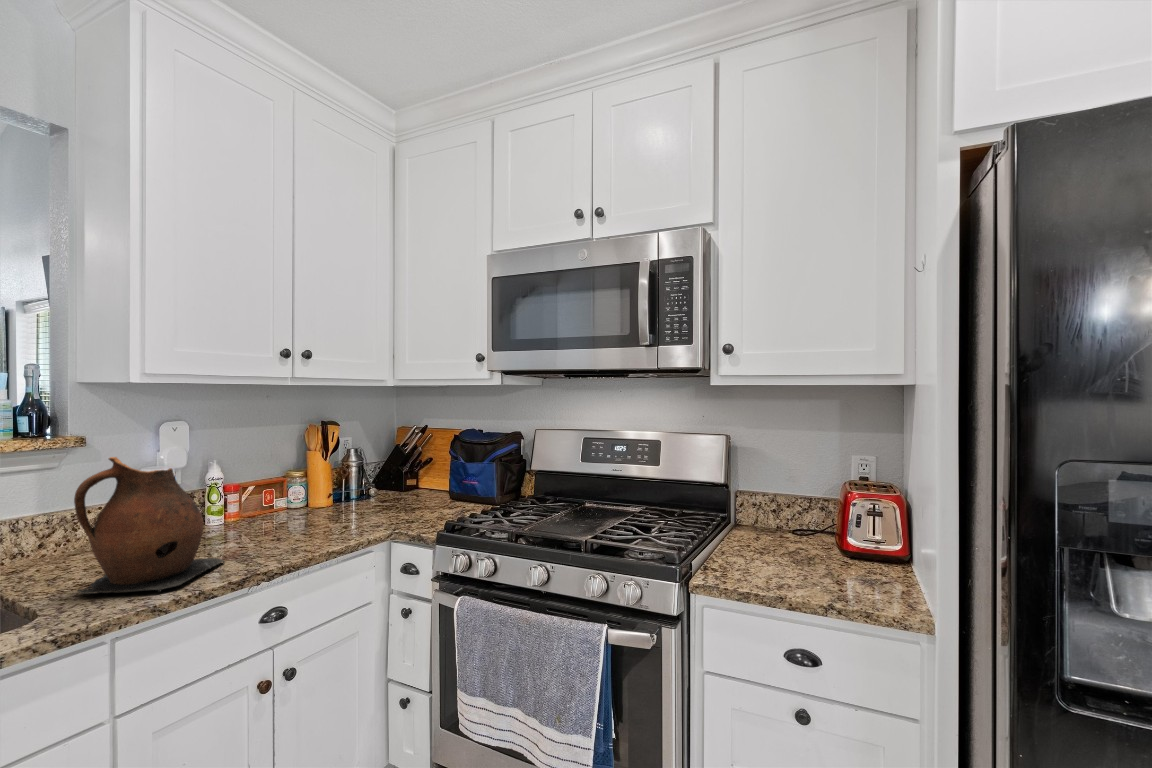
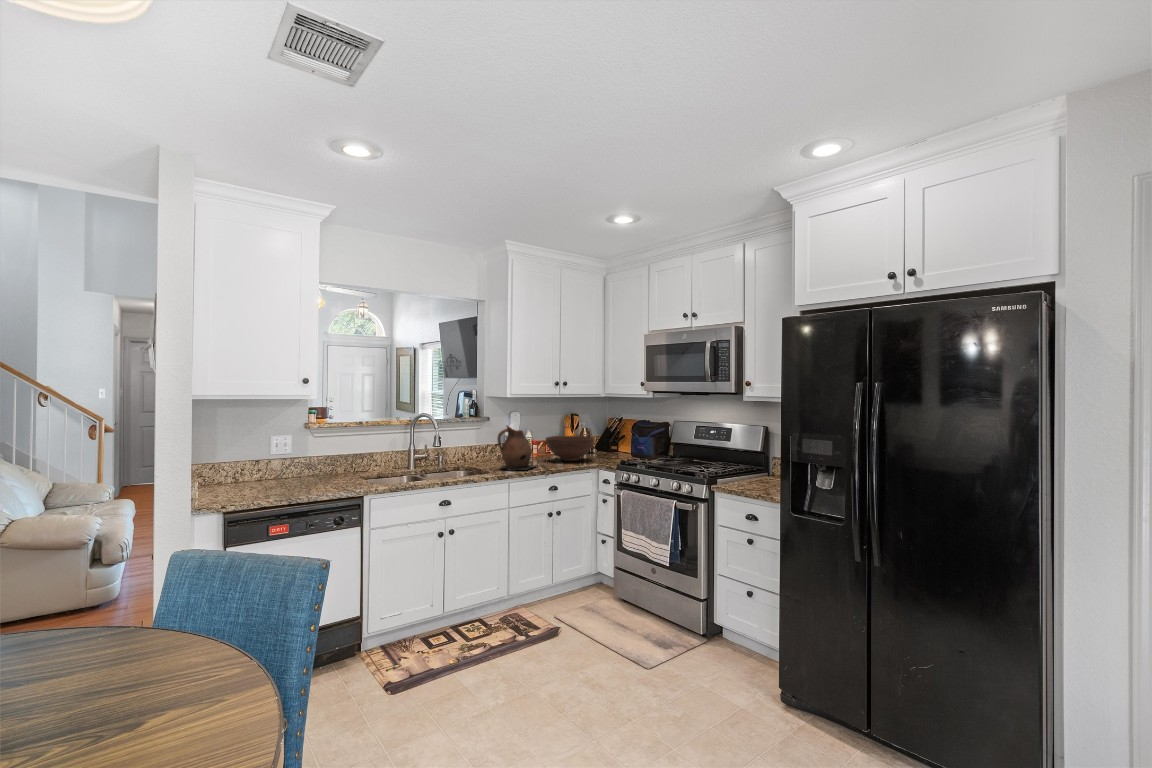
fruit bowl: none [256,467,377,527] -> present [546,436,594,461]

